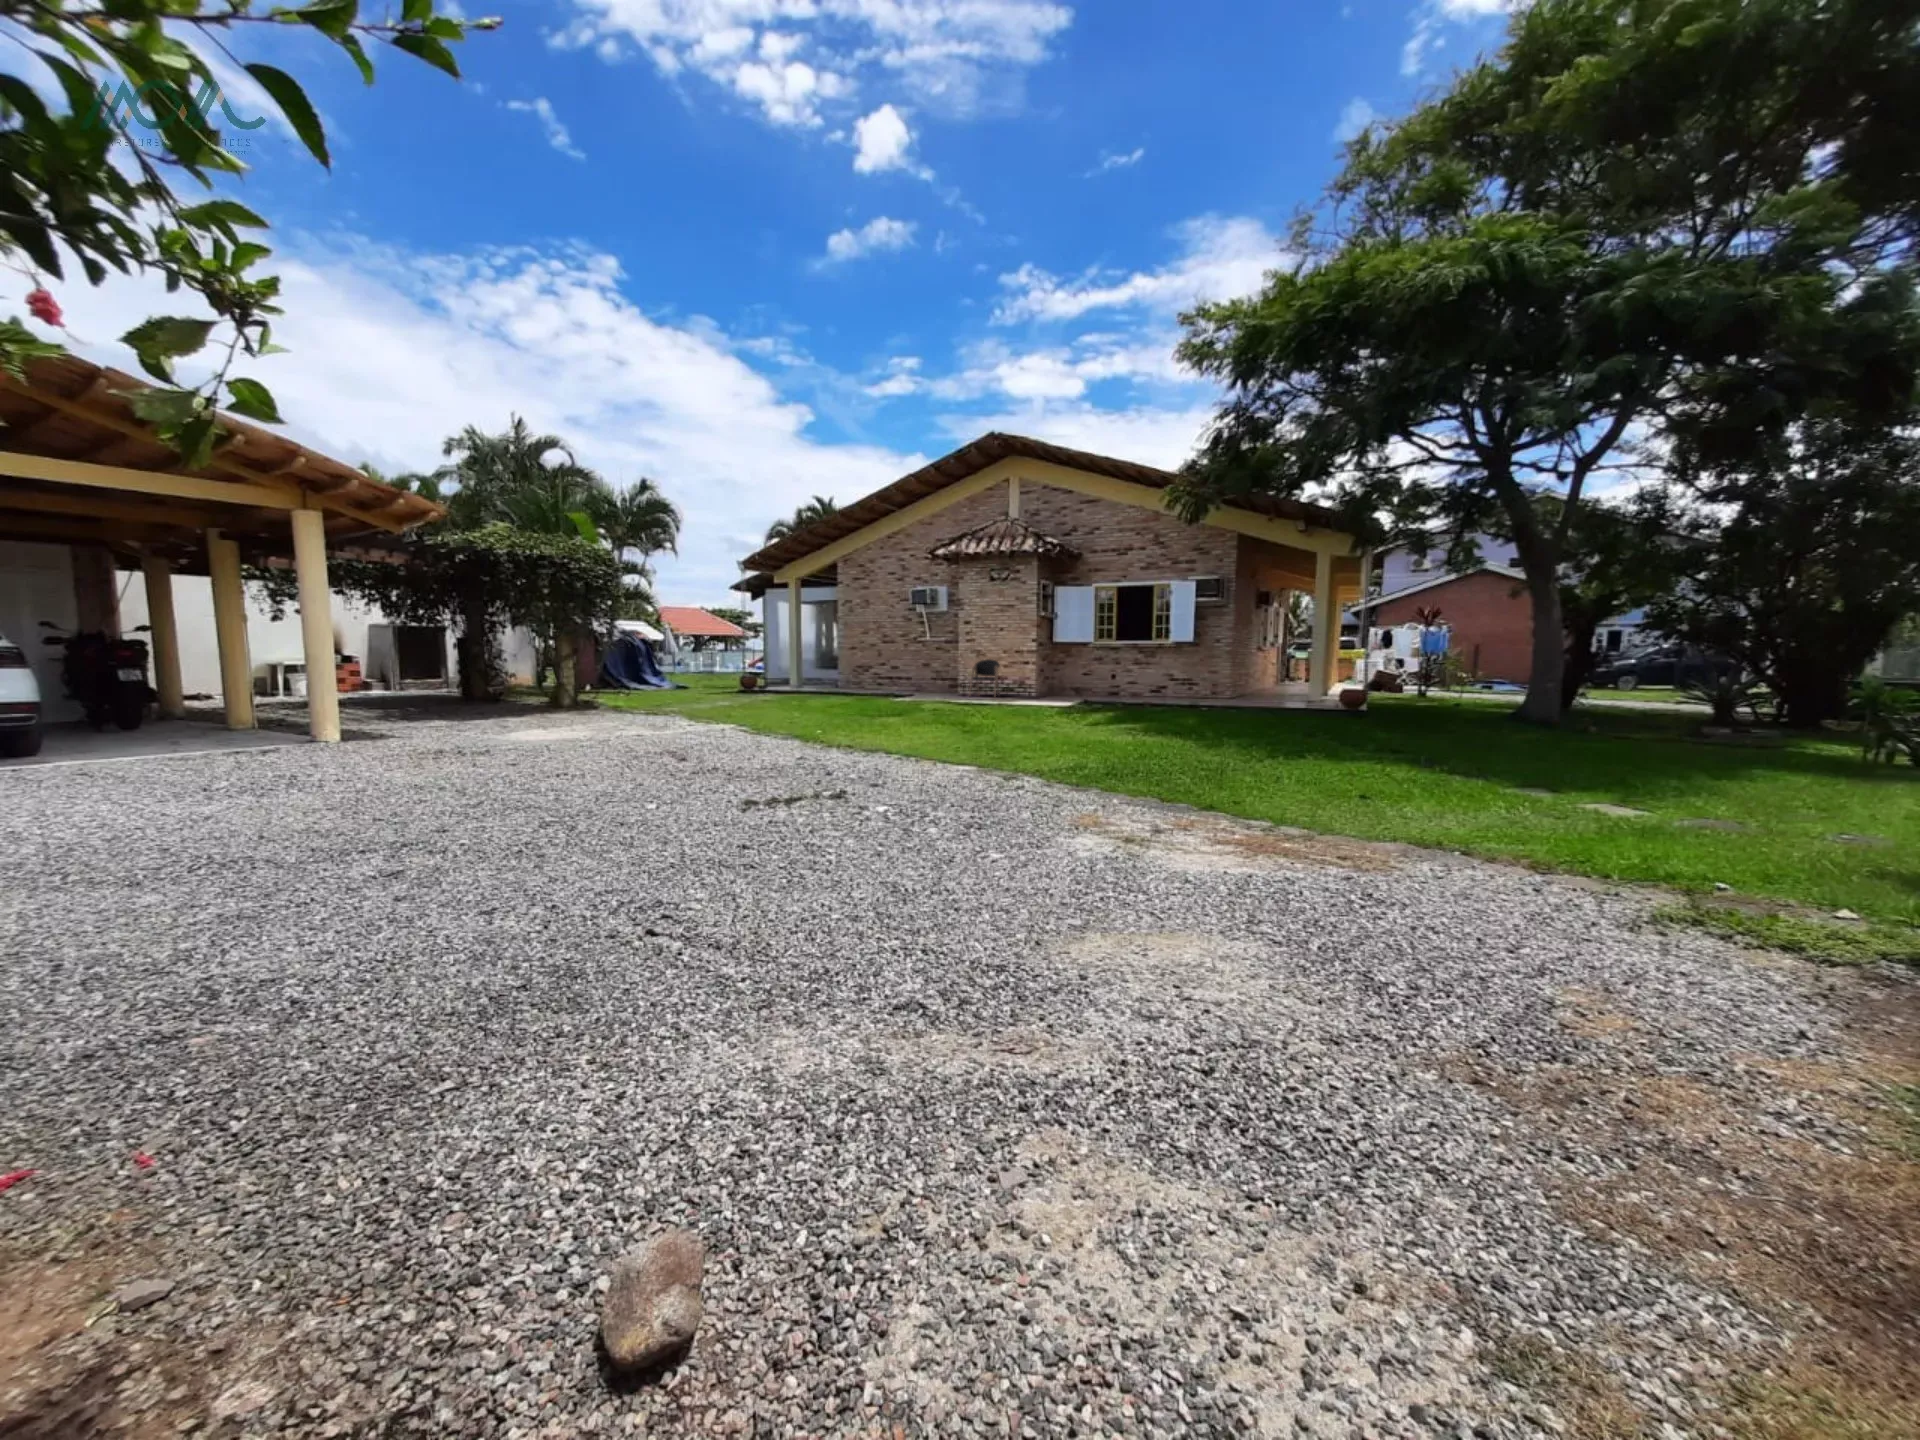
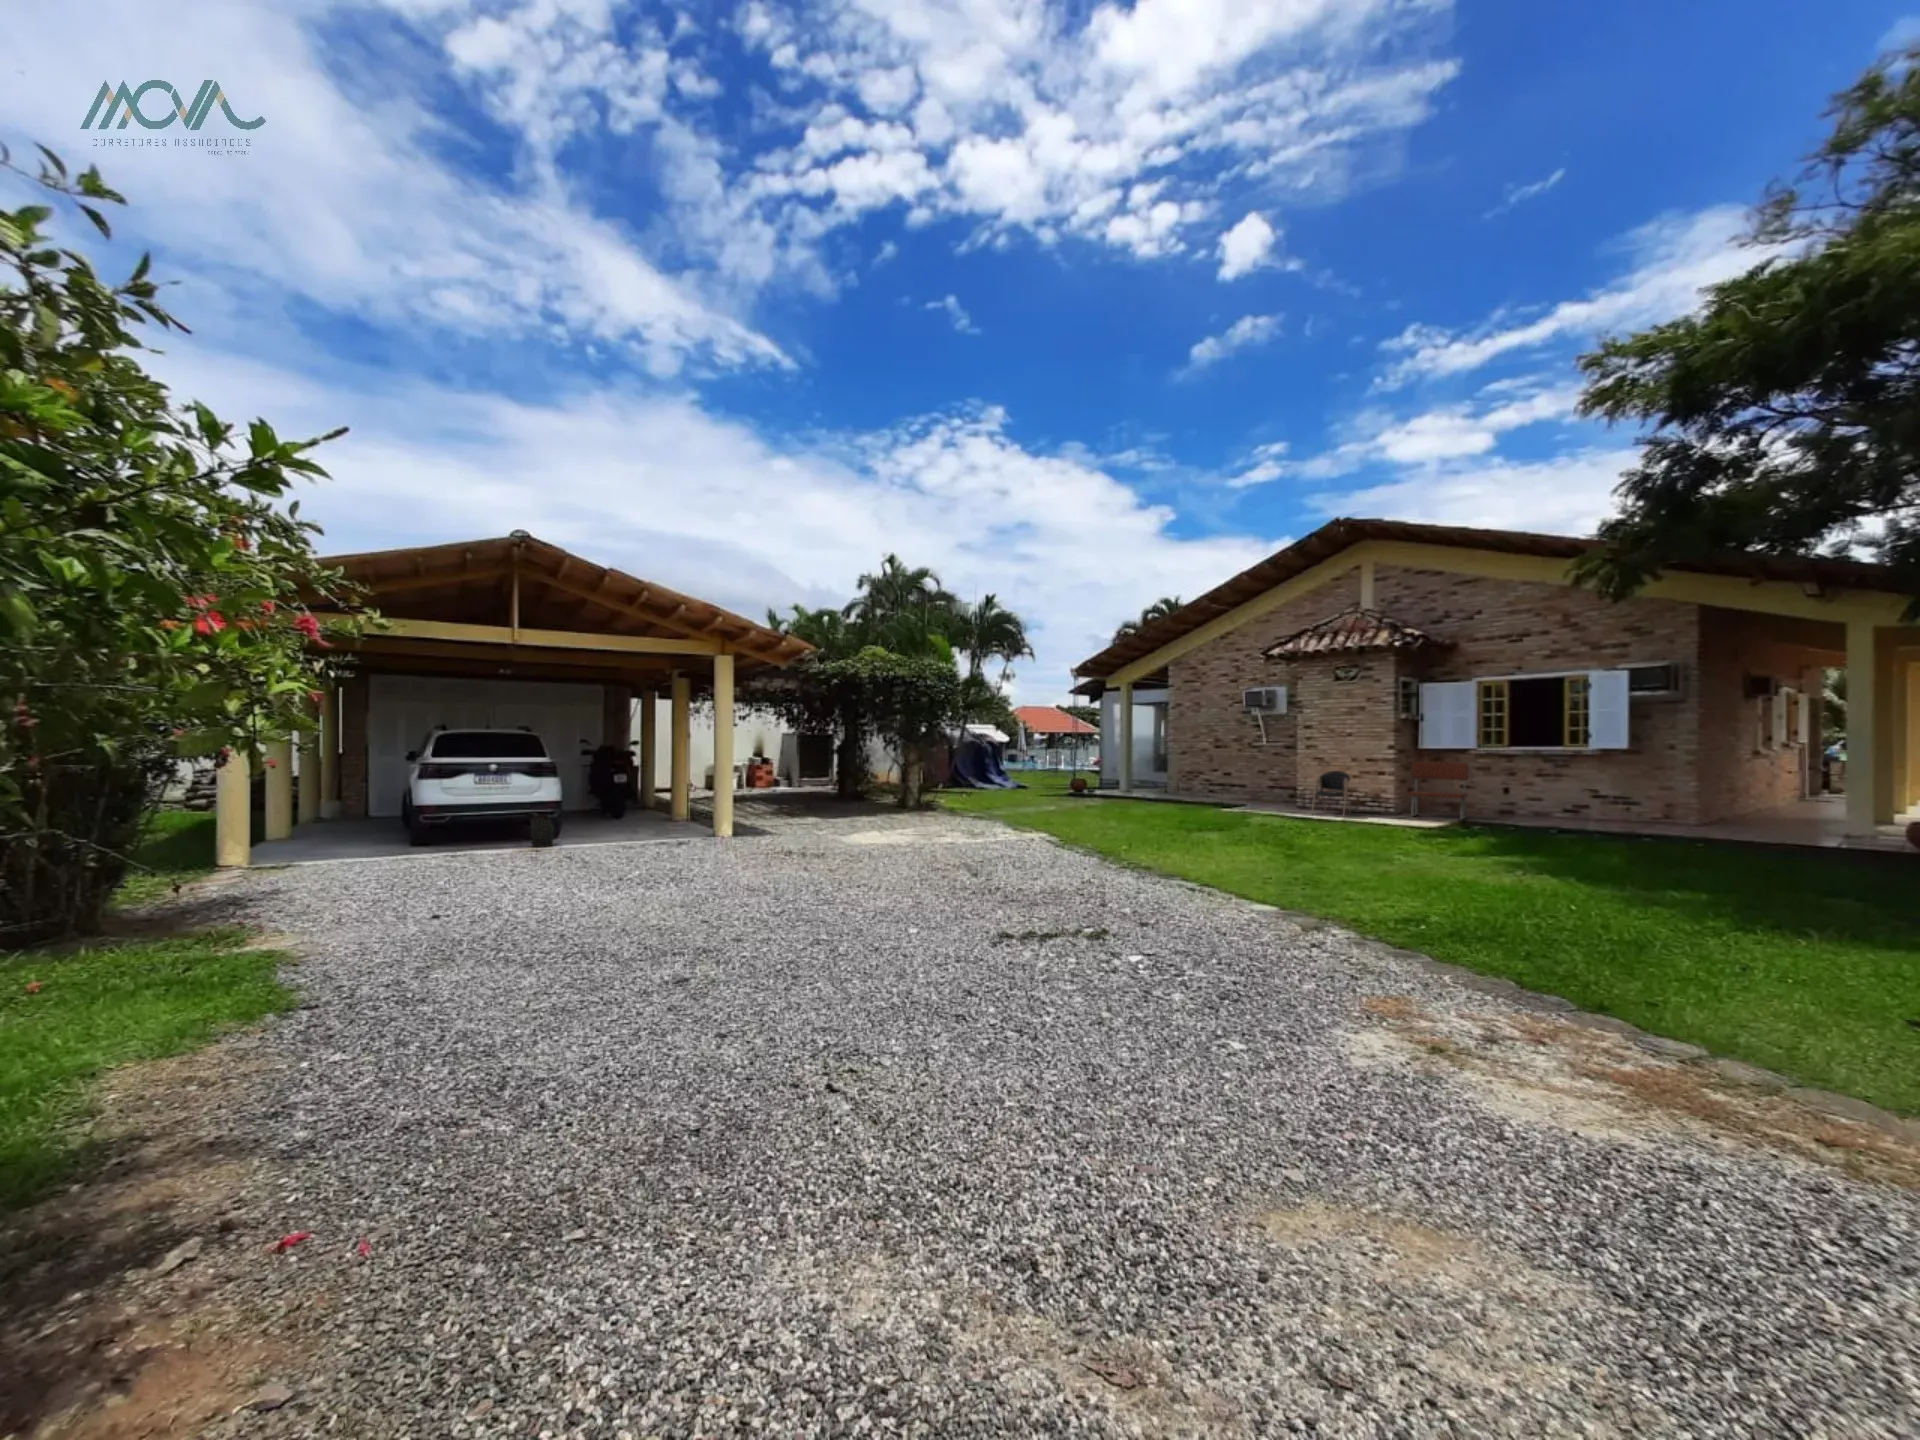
bench: none [1042,651,1086,697] -> present [1408,762,1468,819]
trash can: none [34,709,87,761] -> present [531,814,554,847]

